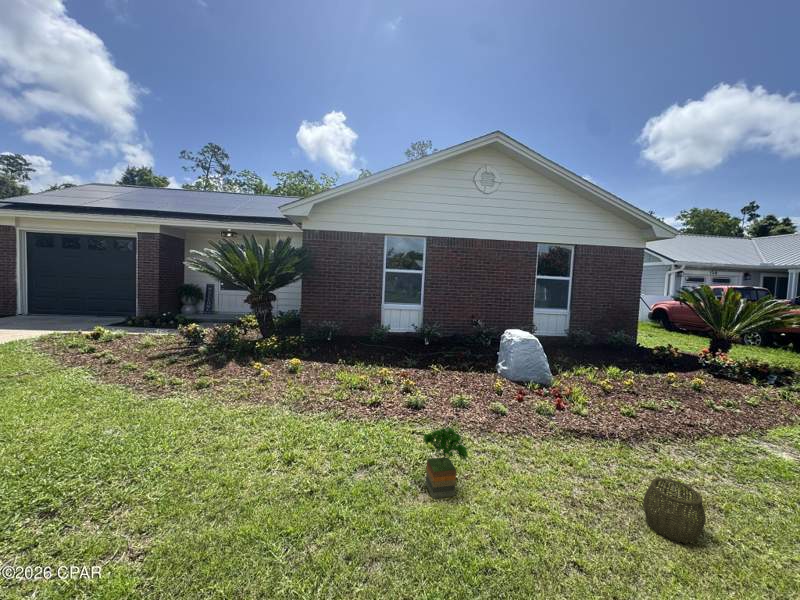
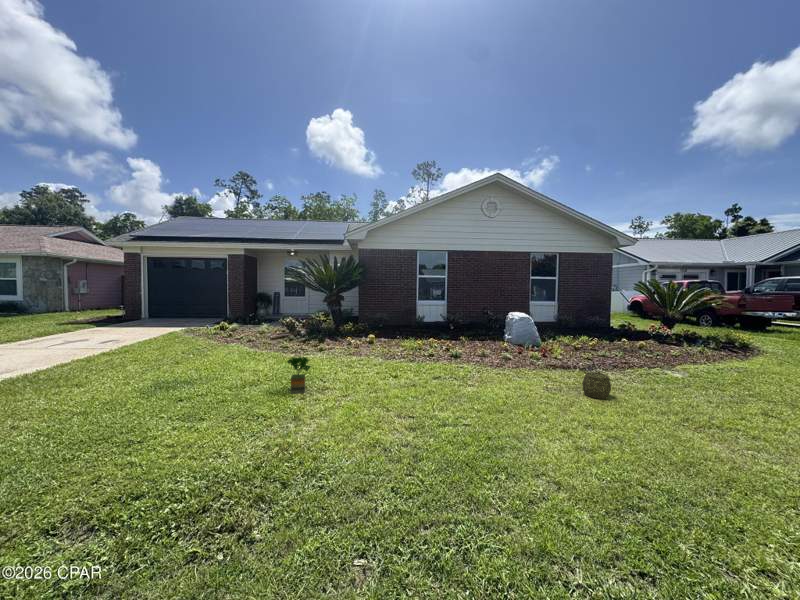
potted tree: present [424,428,468,498] -> present [287,357,311,394]

